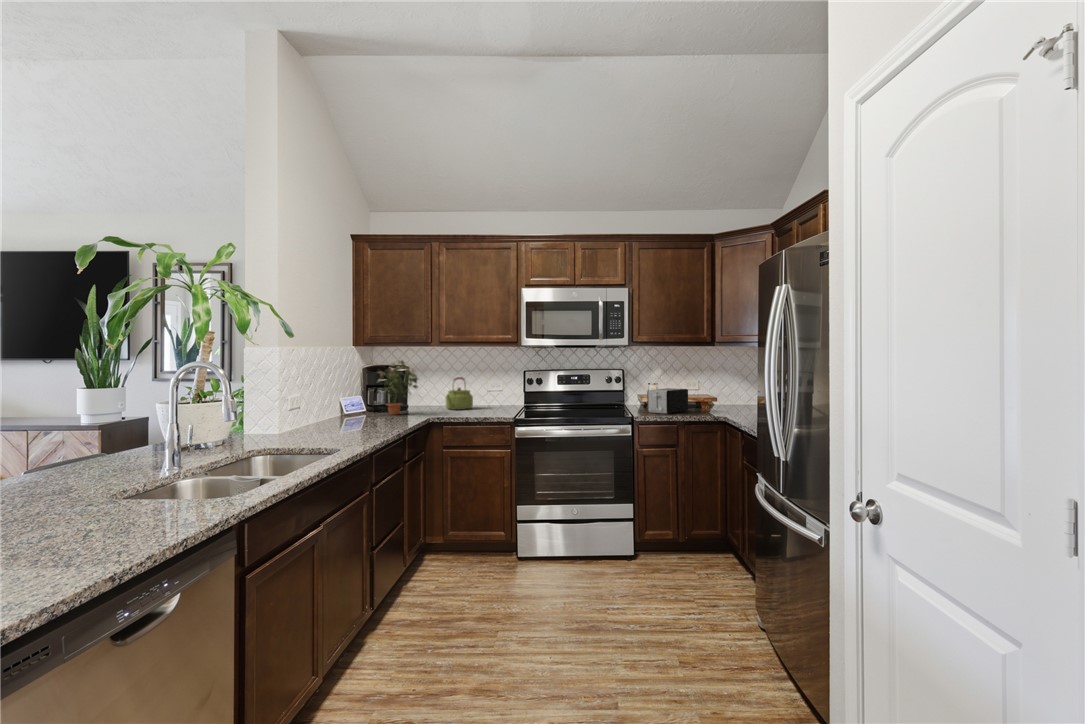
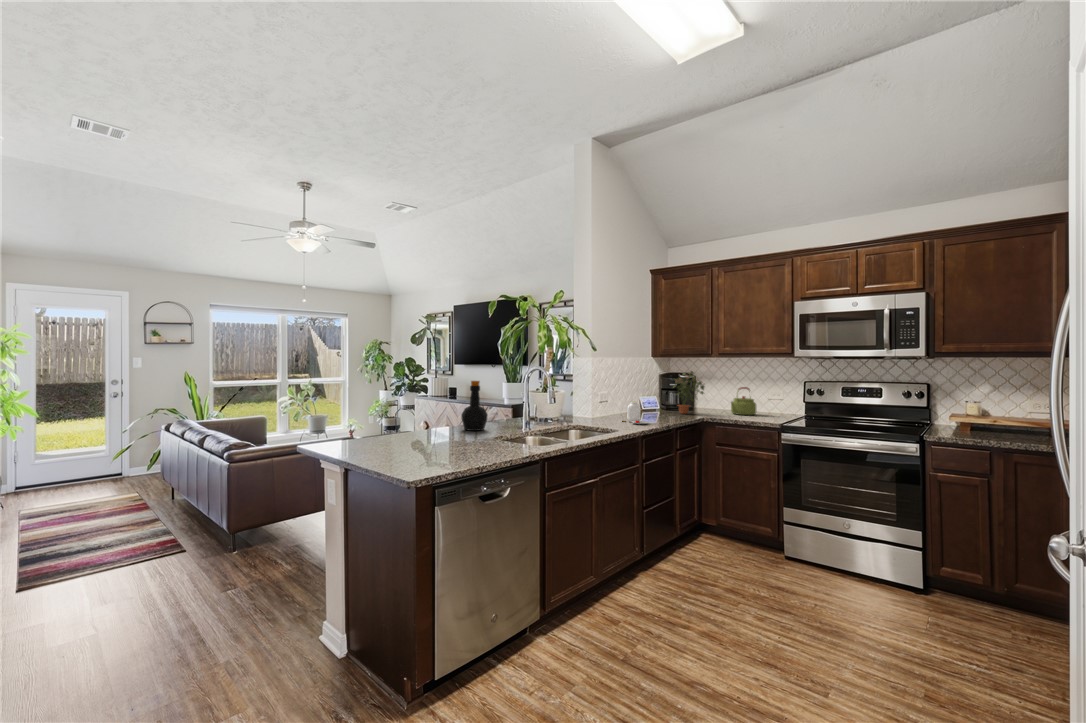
toaster: present [647,388,688,414] -> none [957,411,1024,440]
bottle: none [27,391,94,488] -> present [461,381,488,431]
jar: none [323,405,367,435] -> present [624,401,648,424]

